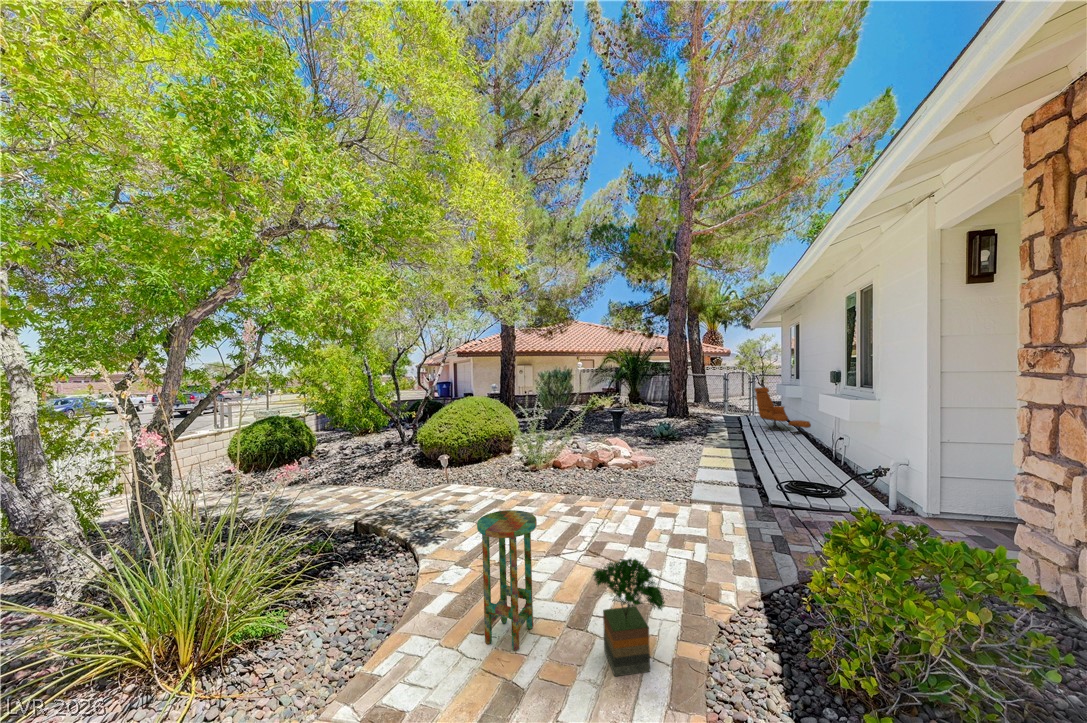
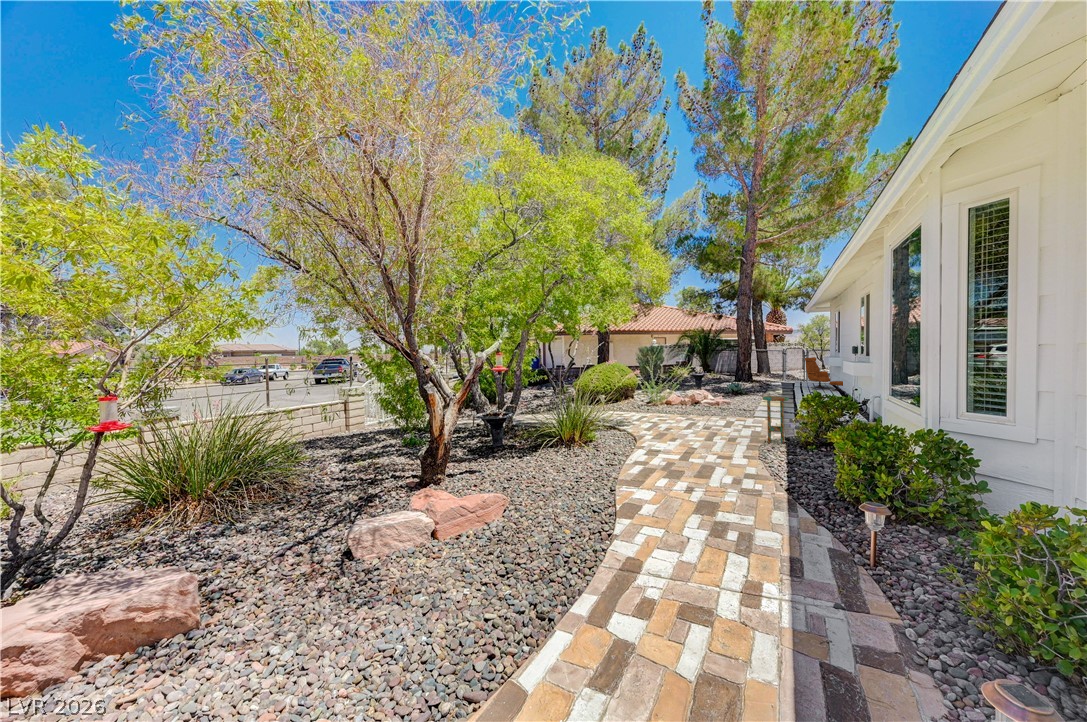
side table: present [477,510,537,651] -> present [762,396,789,444]
potted tree: present [593,559,665,676] -> none [717,411,745,447]

